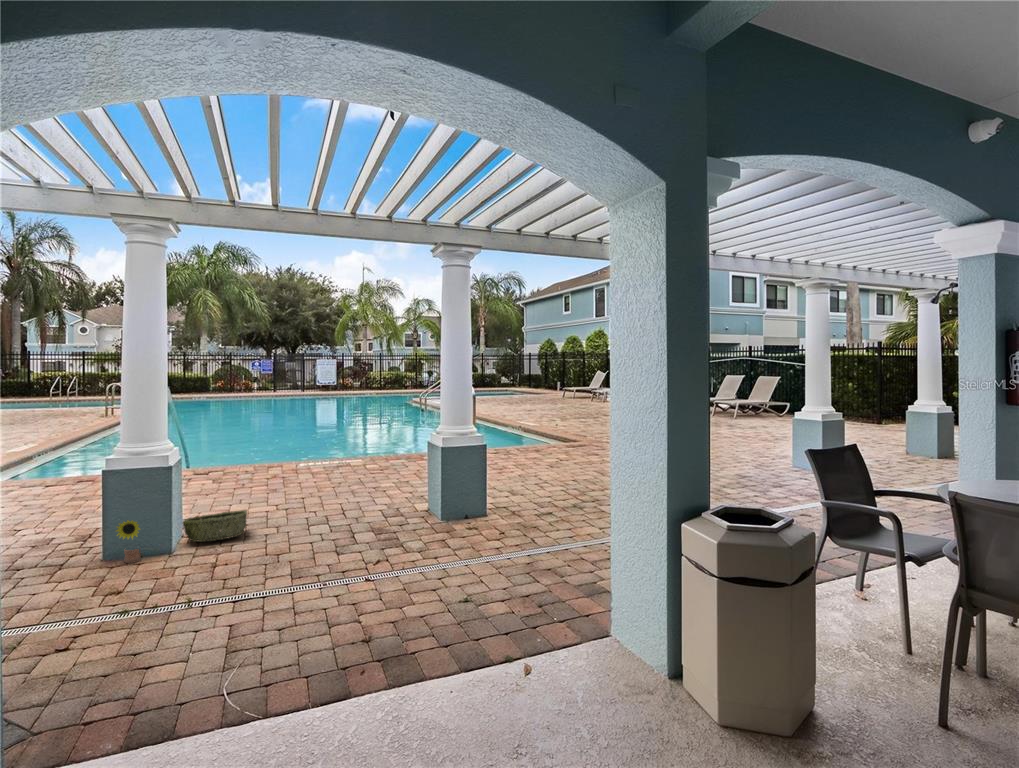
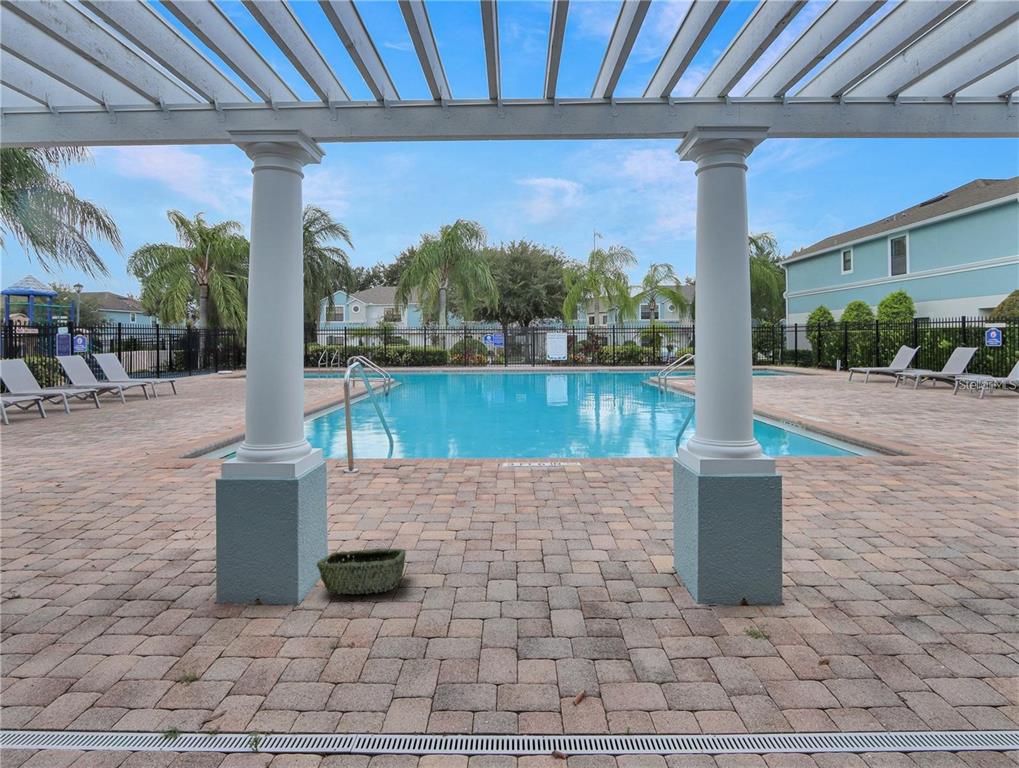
decorative plant: present [116,520,141,563] -> none [222,561,259,620]

